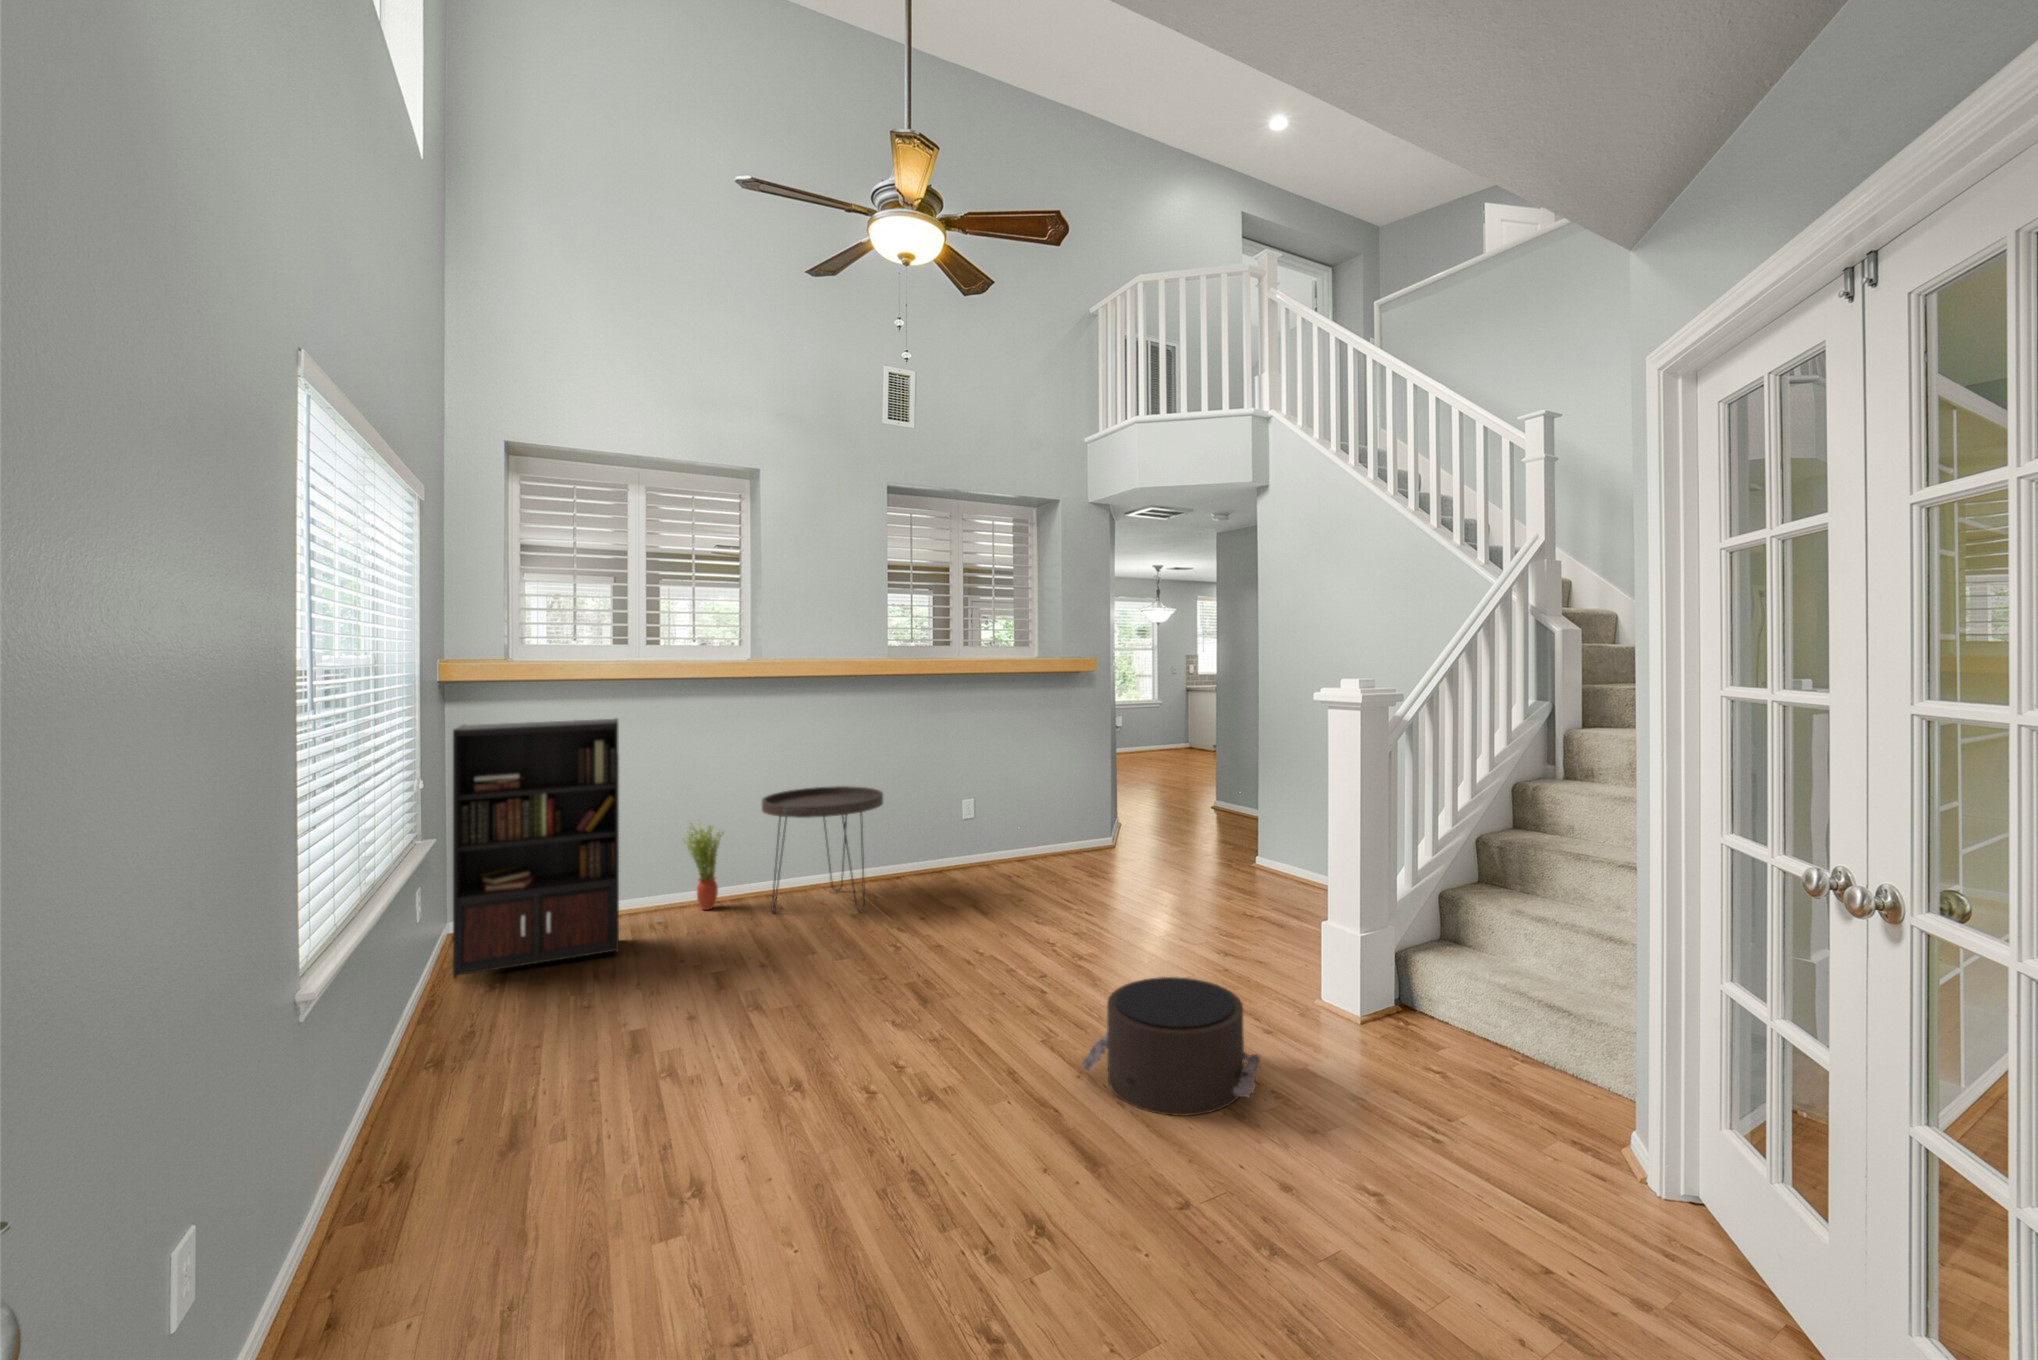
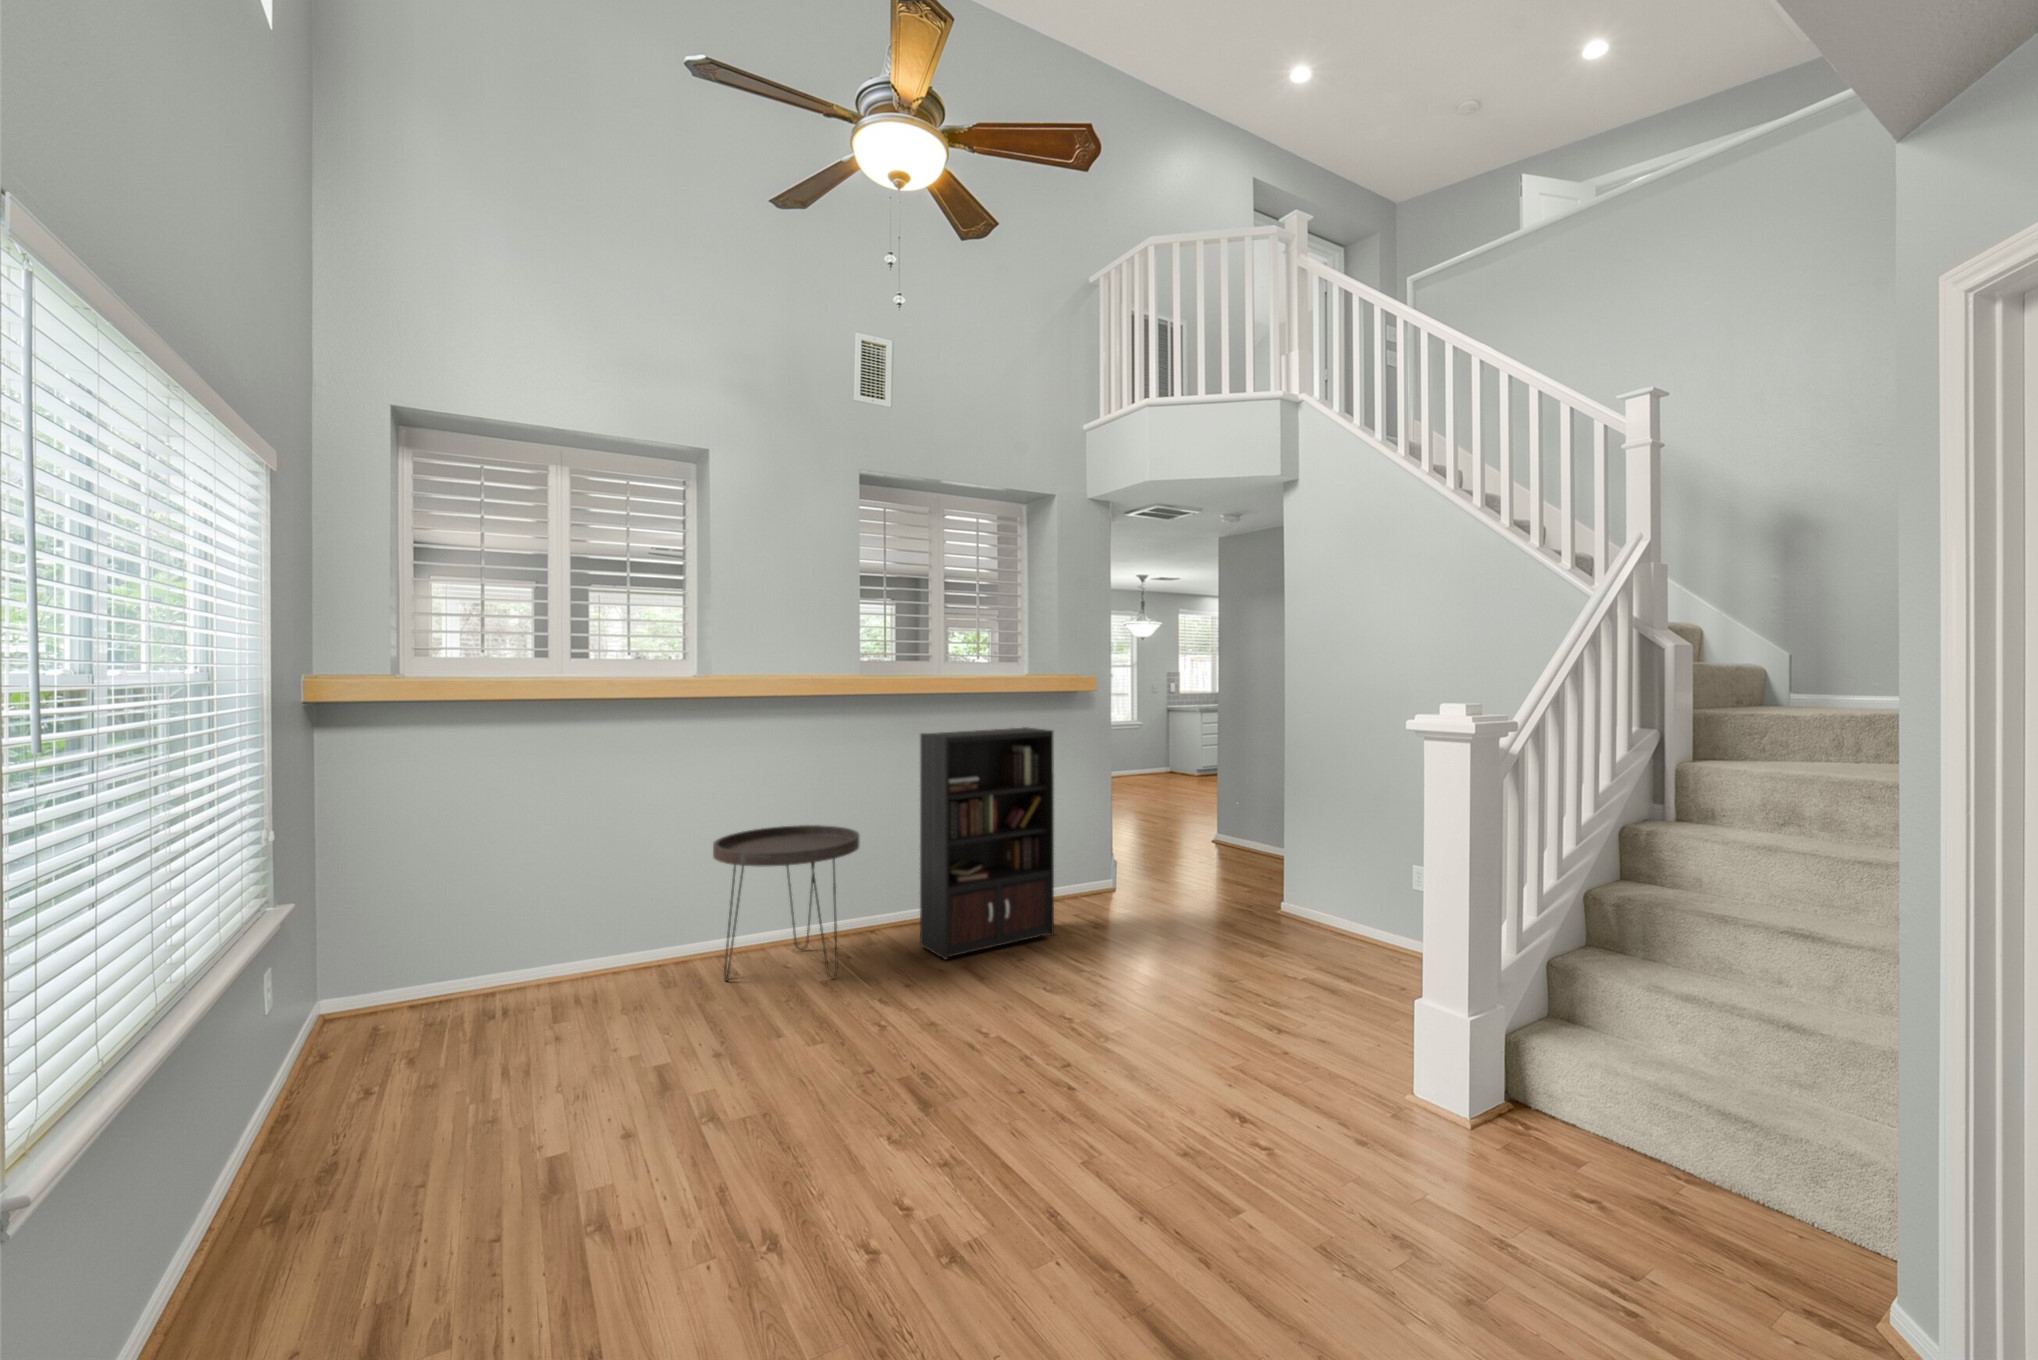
bookcase: present [453,718,659,979] -> present [920,727,1054,960]
potted plant: present [685,823,724,910] -> none [614,869,667,978]
pouf: present [1081,977,1260,1116] -> none [1149,1081,1385,1283]

